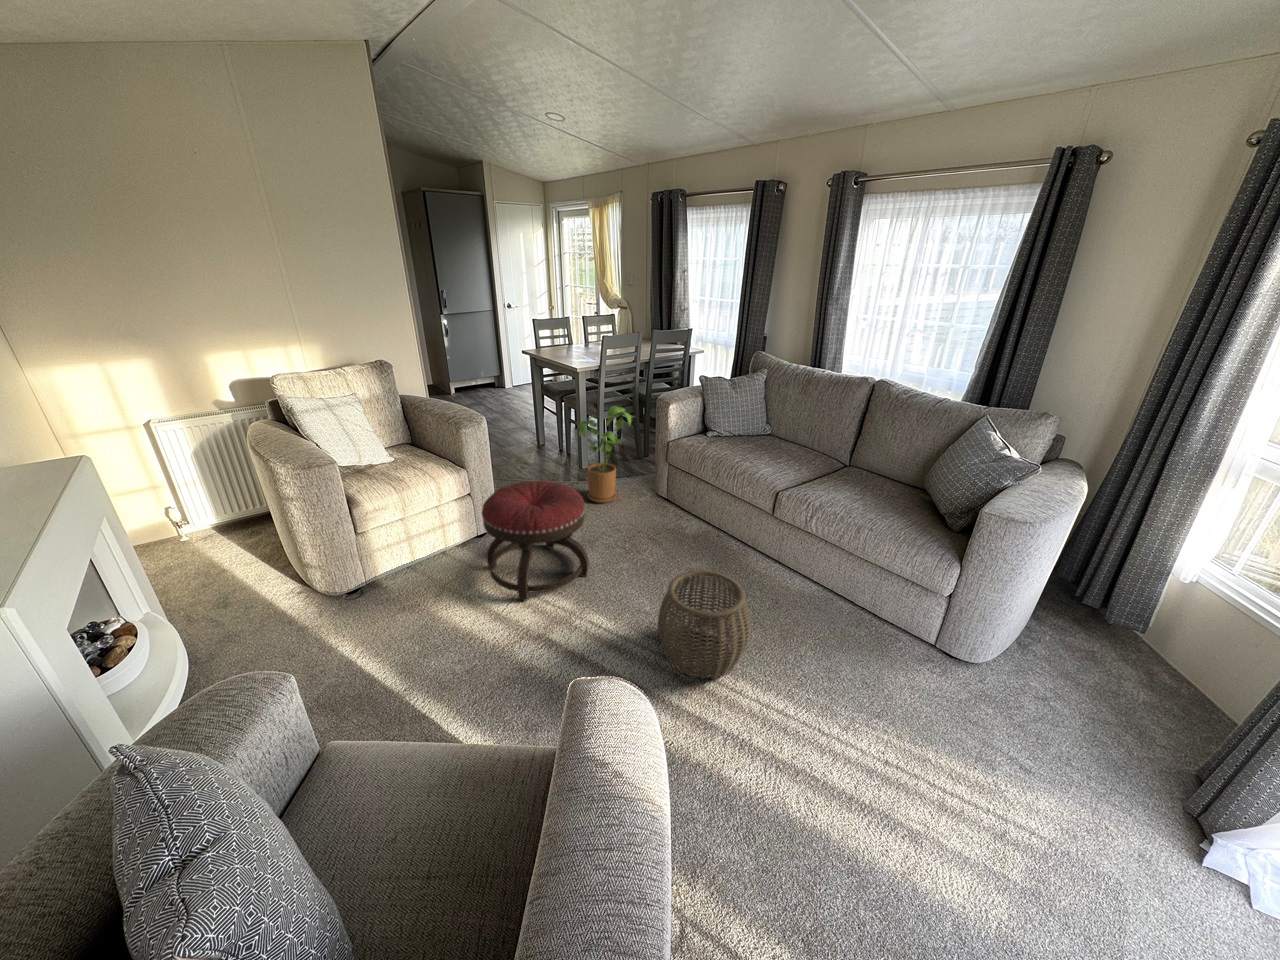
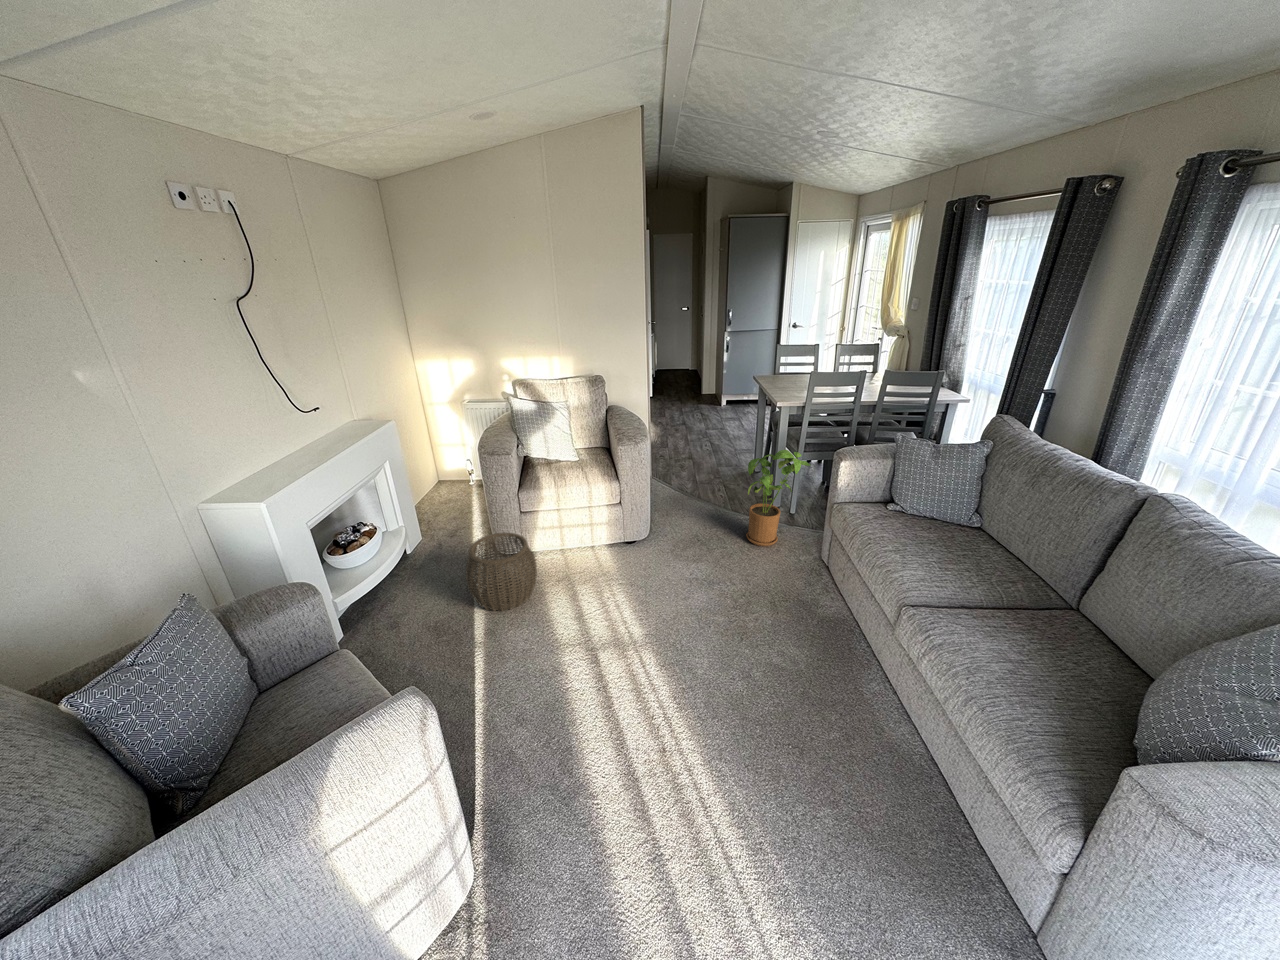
ottoman: present [482,481,589,601] -> none [597,505,692,612]
woven basket: present [657,570,750,679] -> present [466,533,537,611]

